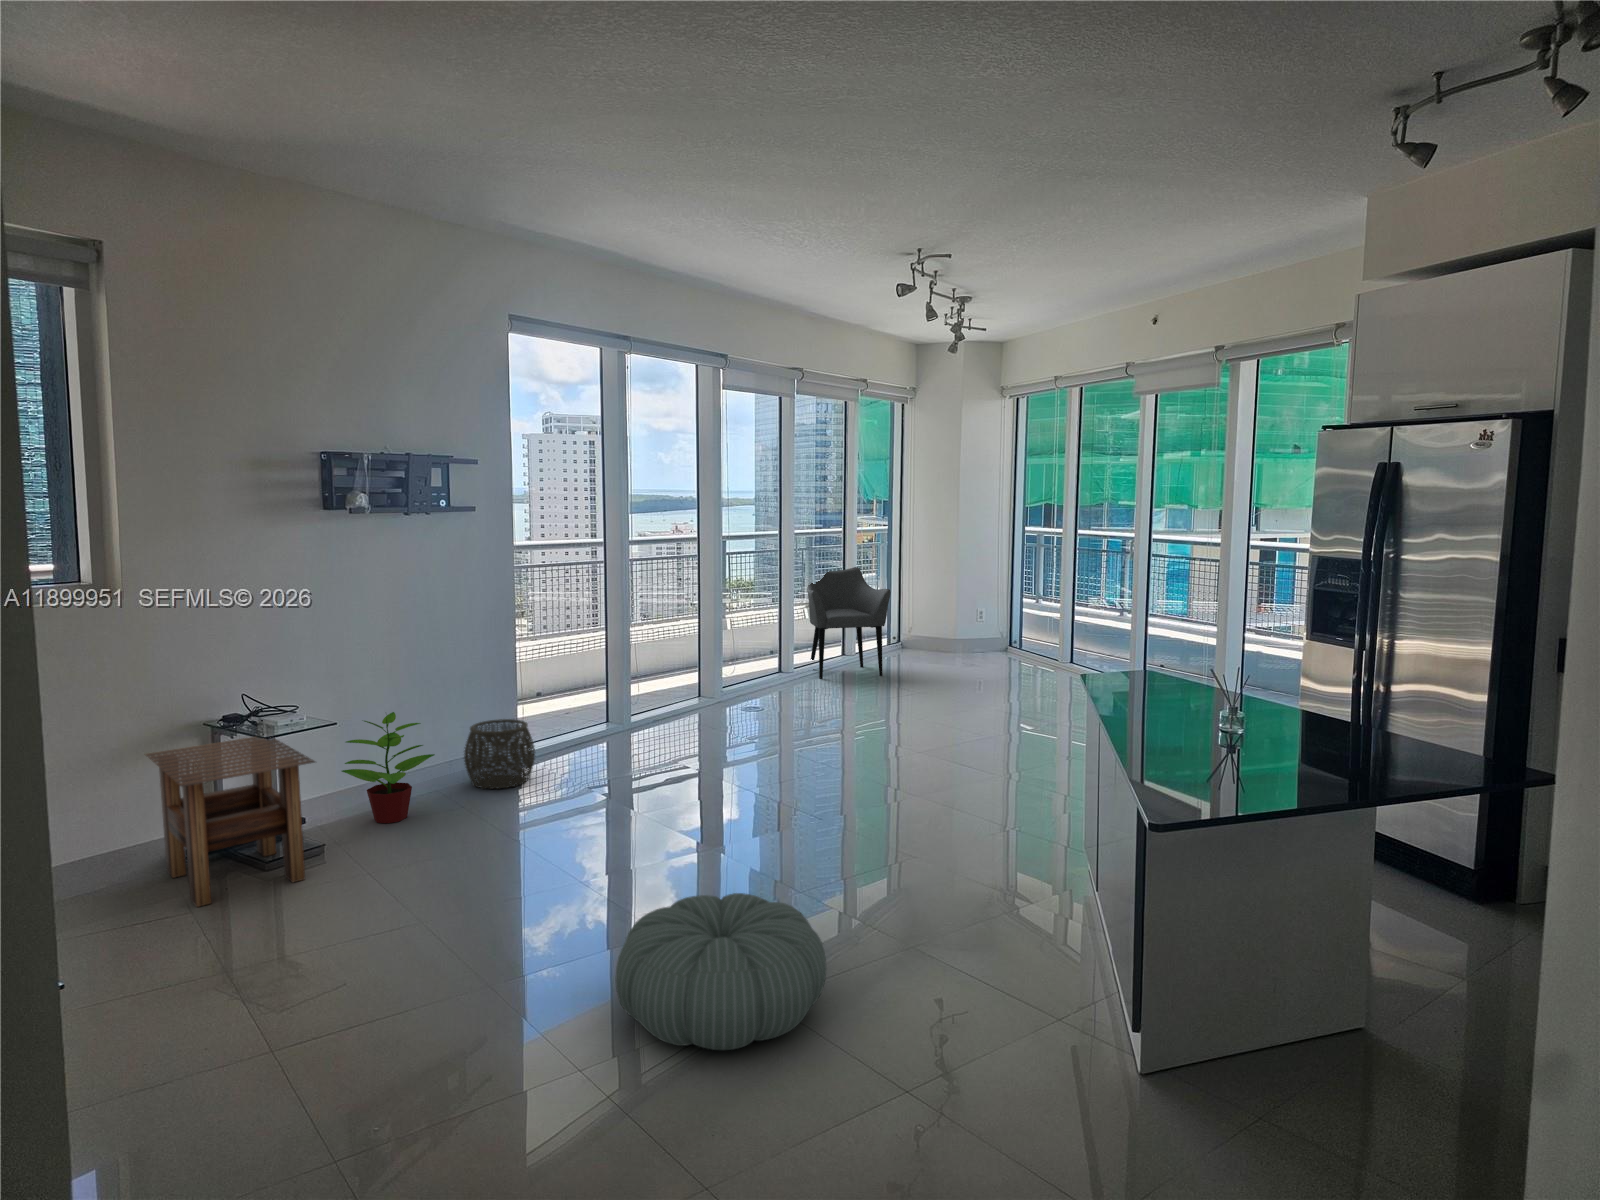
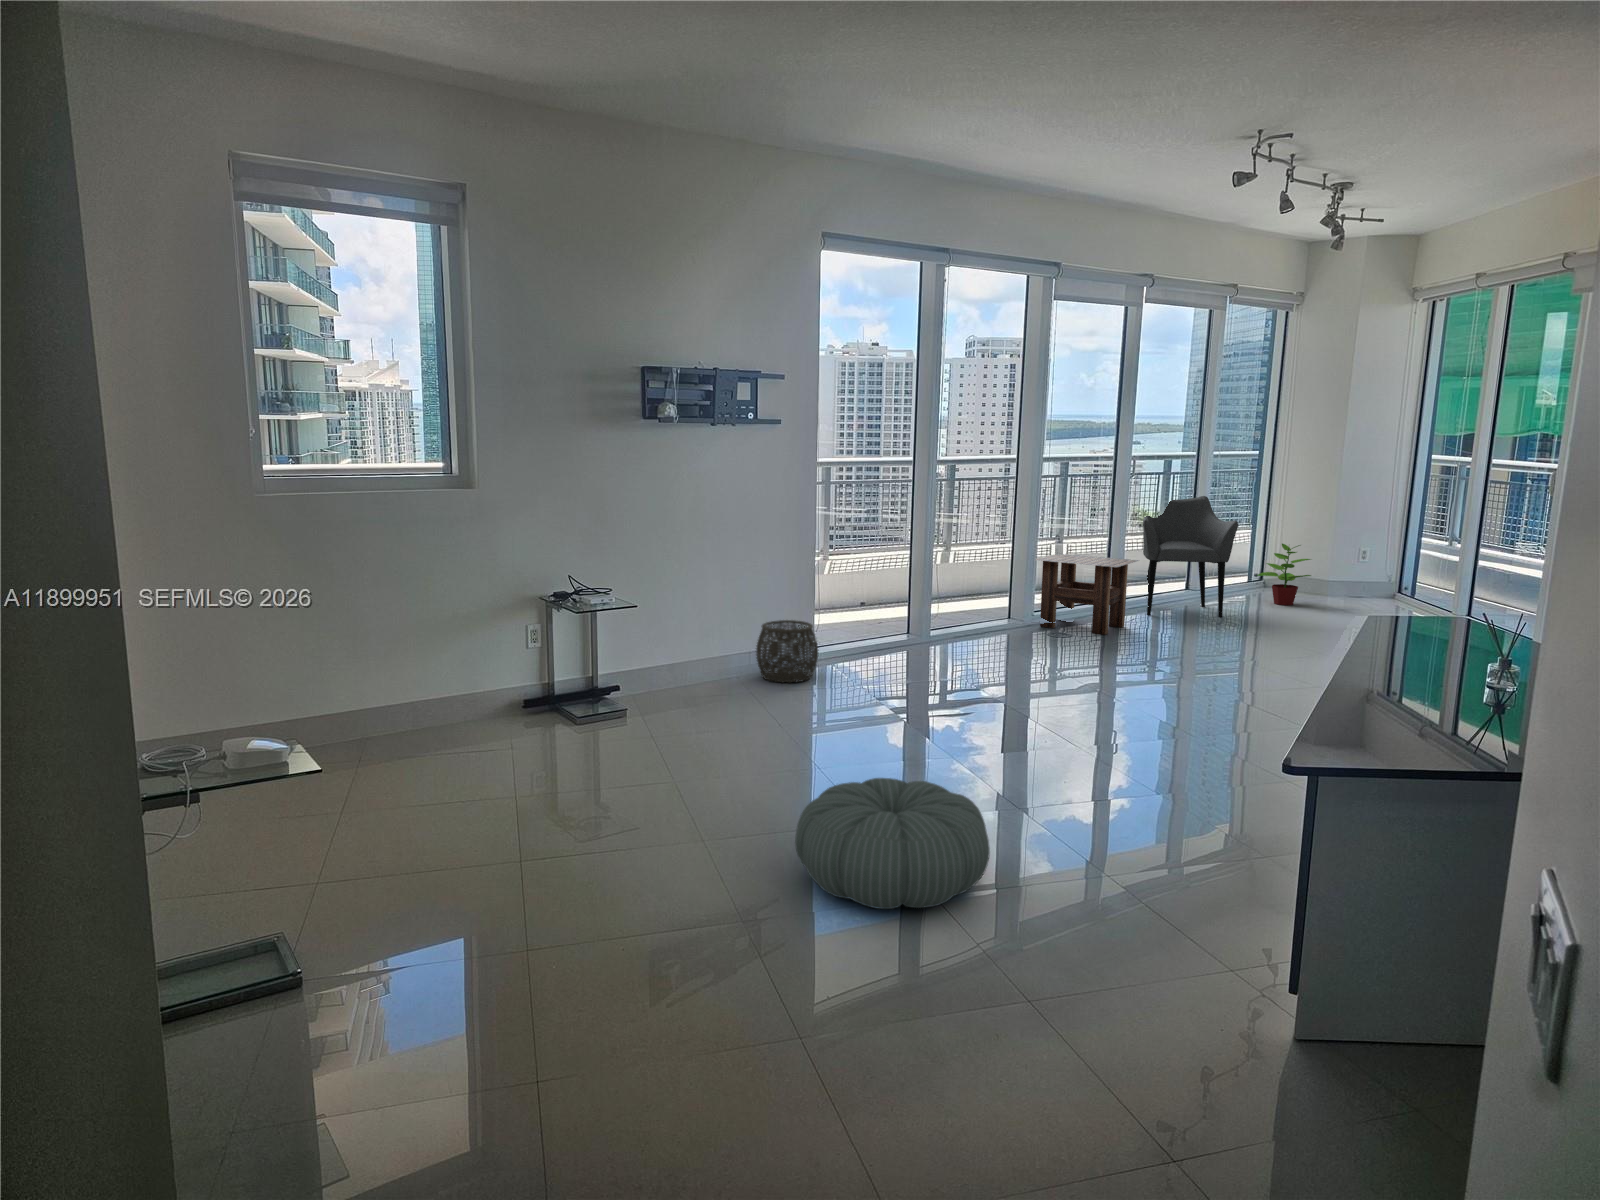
potted plant: present [342,712,435,823] -> present [1257,544,1311,605]
side table: present [146,737,315,907] -> present [1036,554,1139,635]

